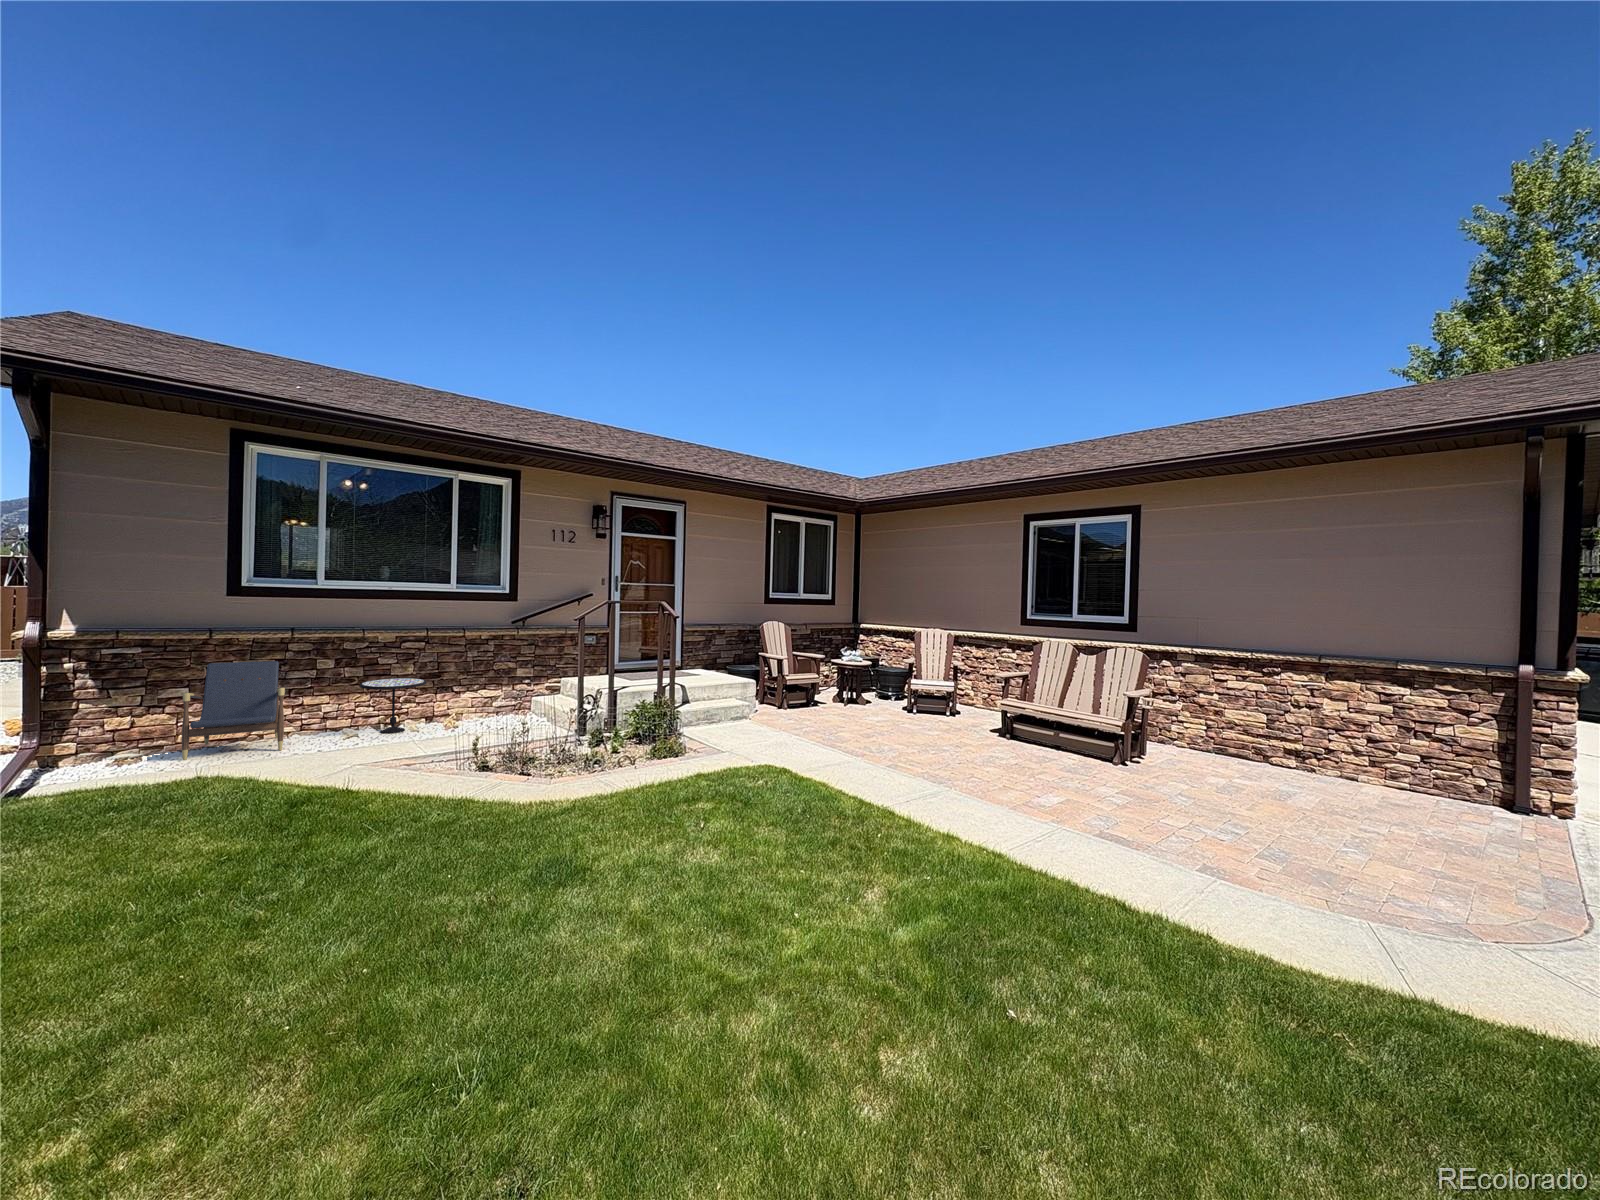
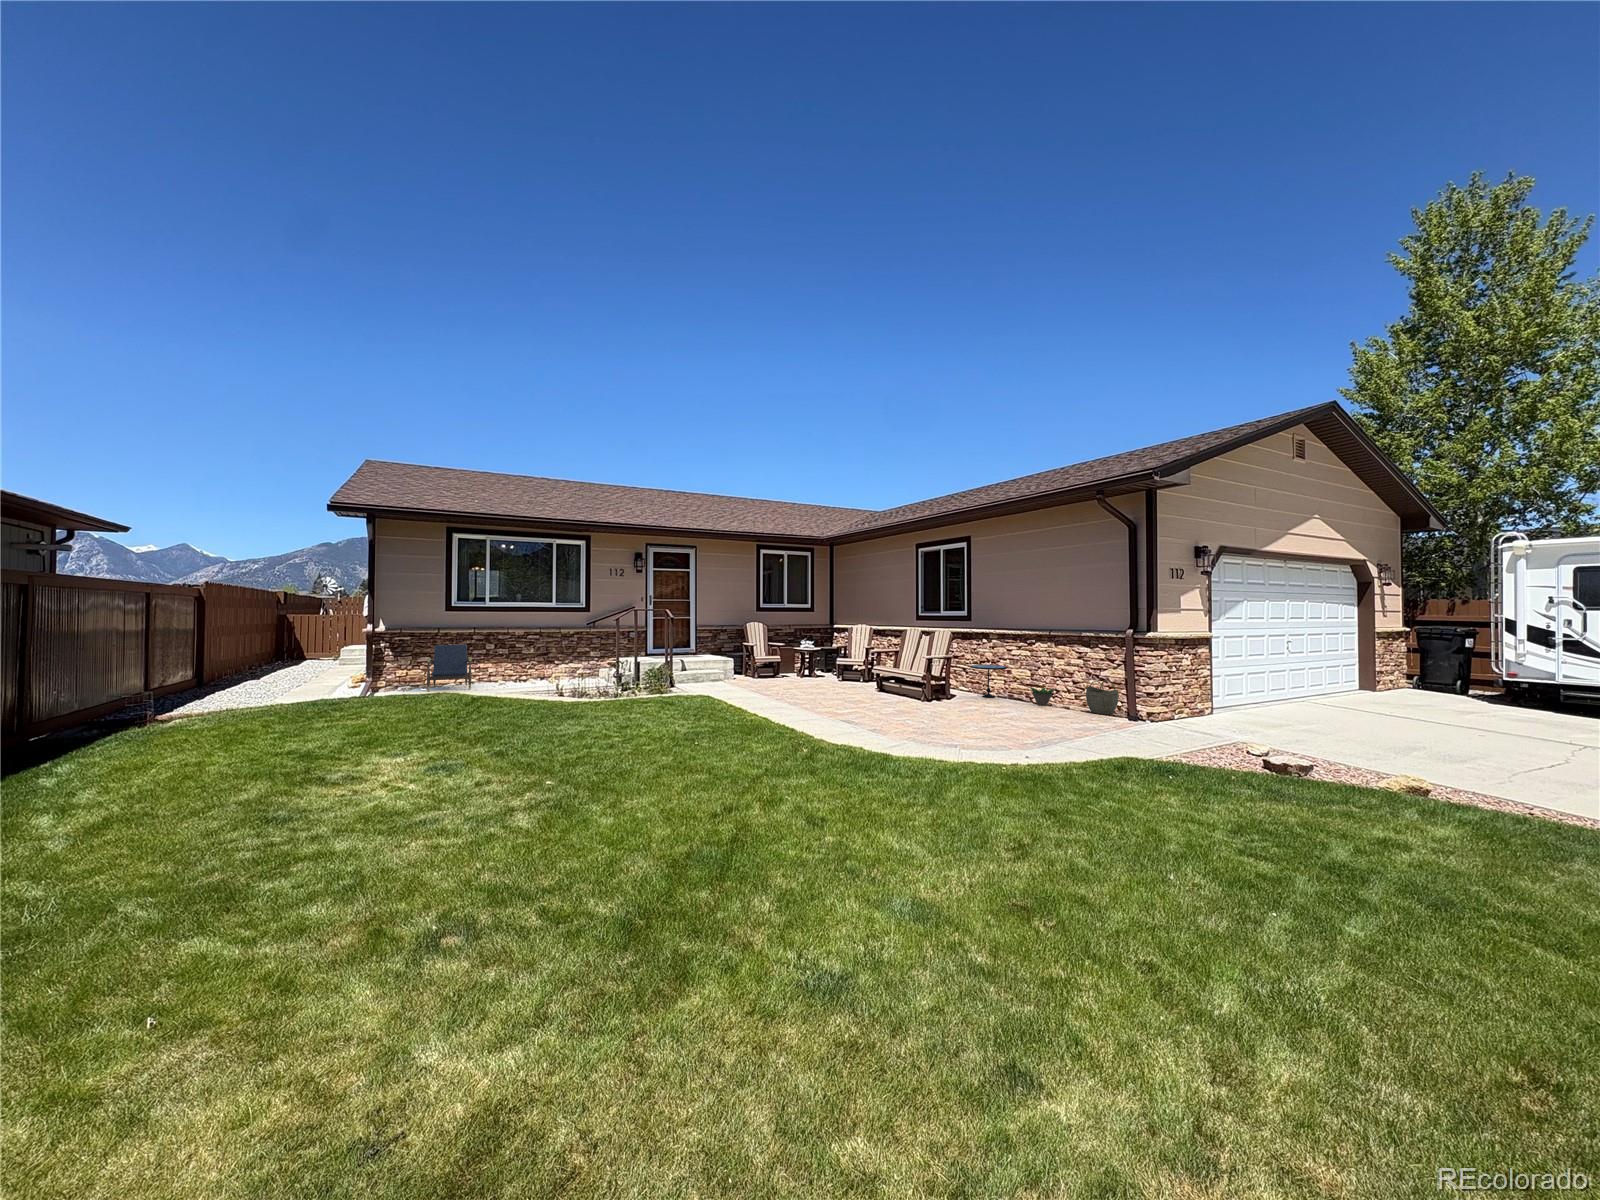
side table: present [360,678,426,734] -> present [971,665,1007,698]
woven basket: none [1425,744,1498,807] -> present [1086,680,1118,715]
decorative plant: none [1283,746,1354,780] -> present [1028,687,1058,706]

